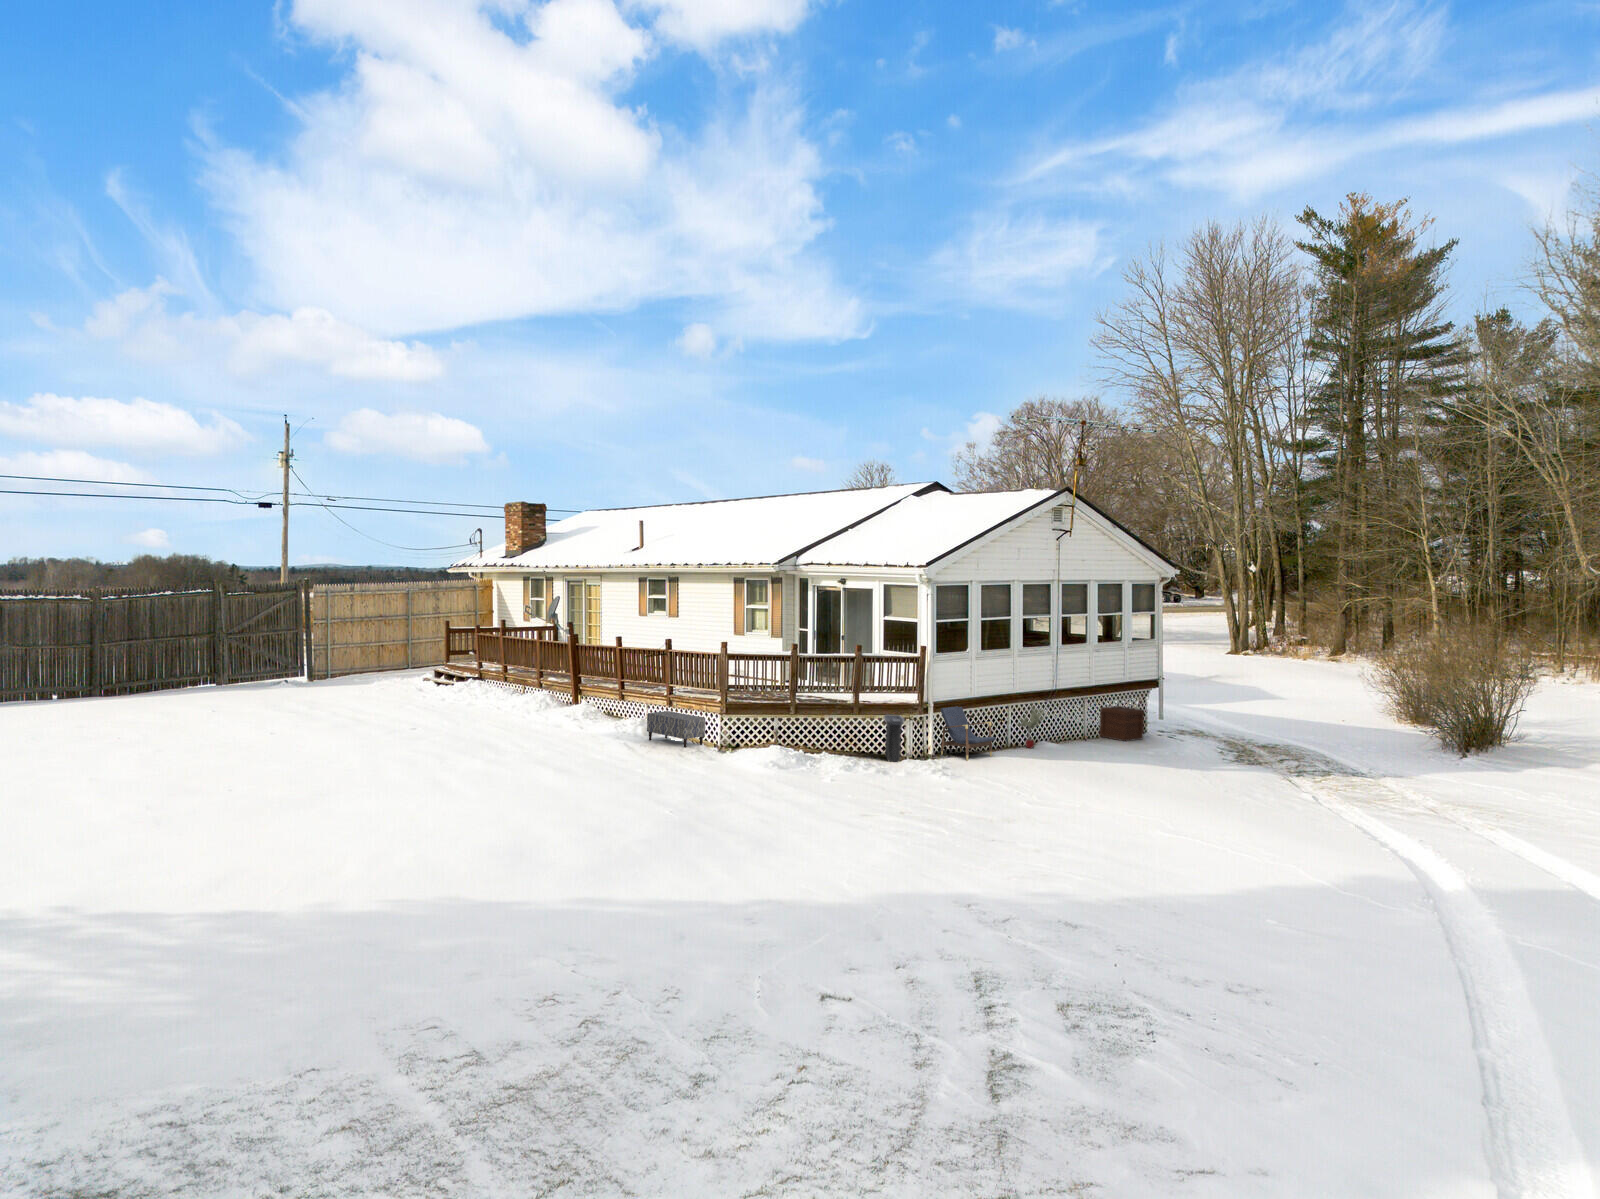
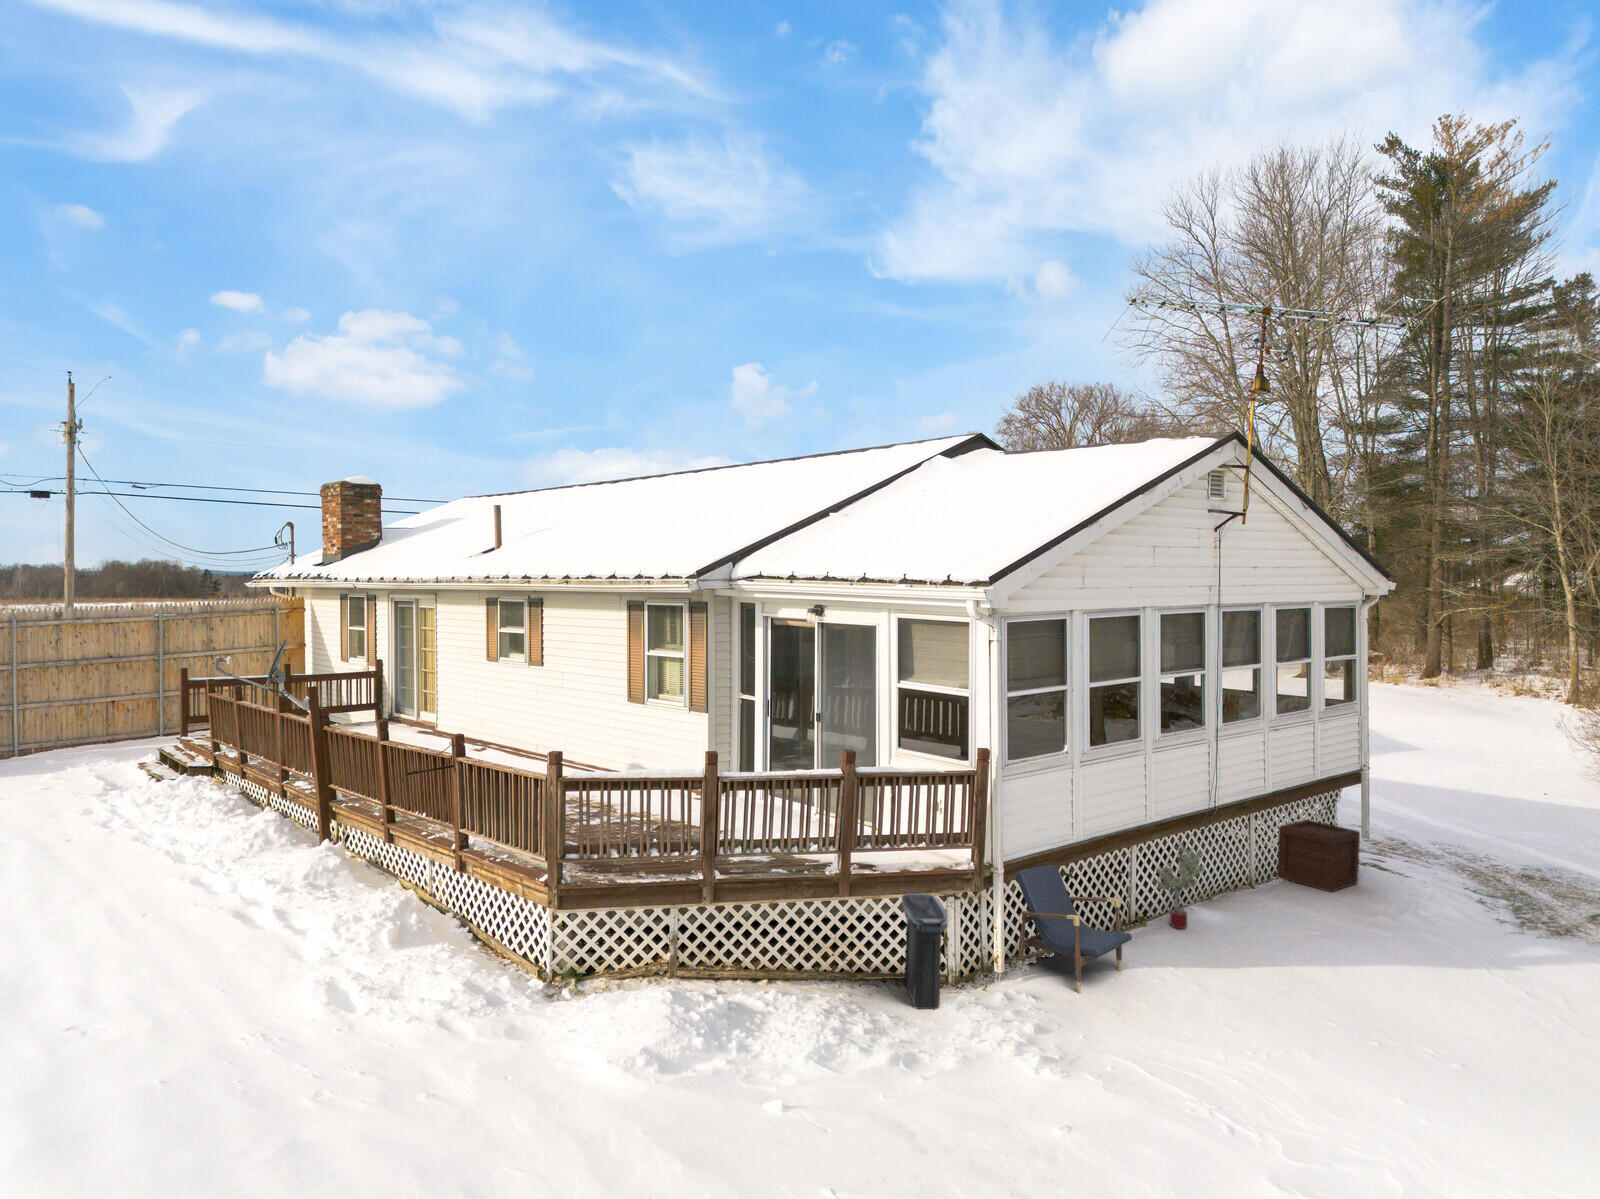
bench: present [647,711,705,747] -> none [425,871,537,964]

